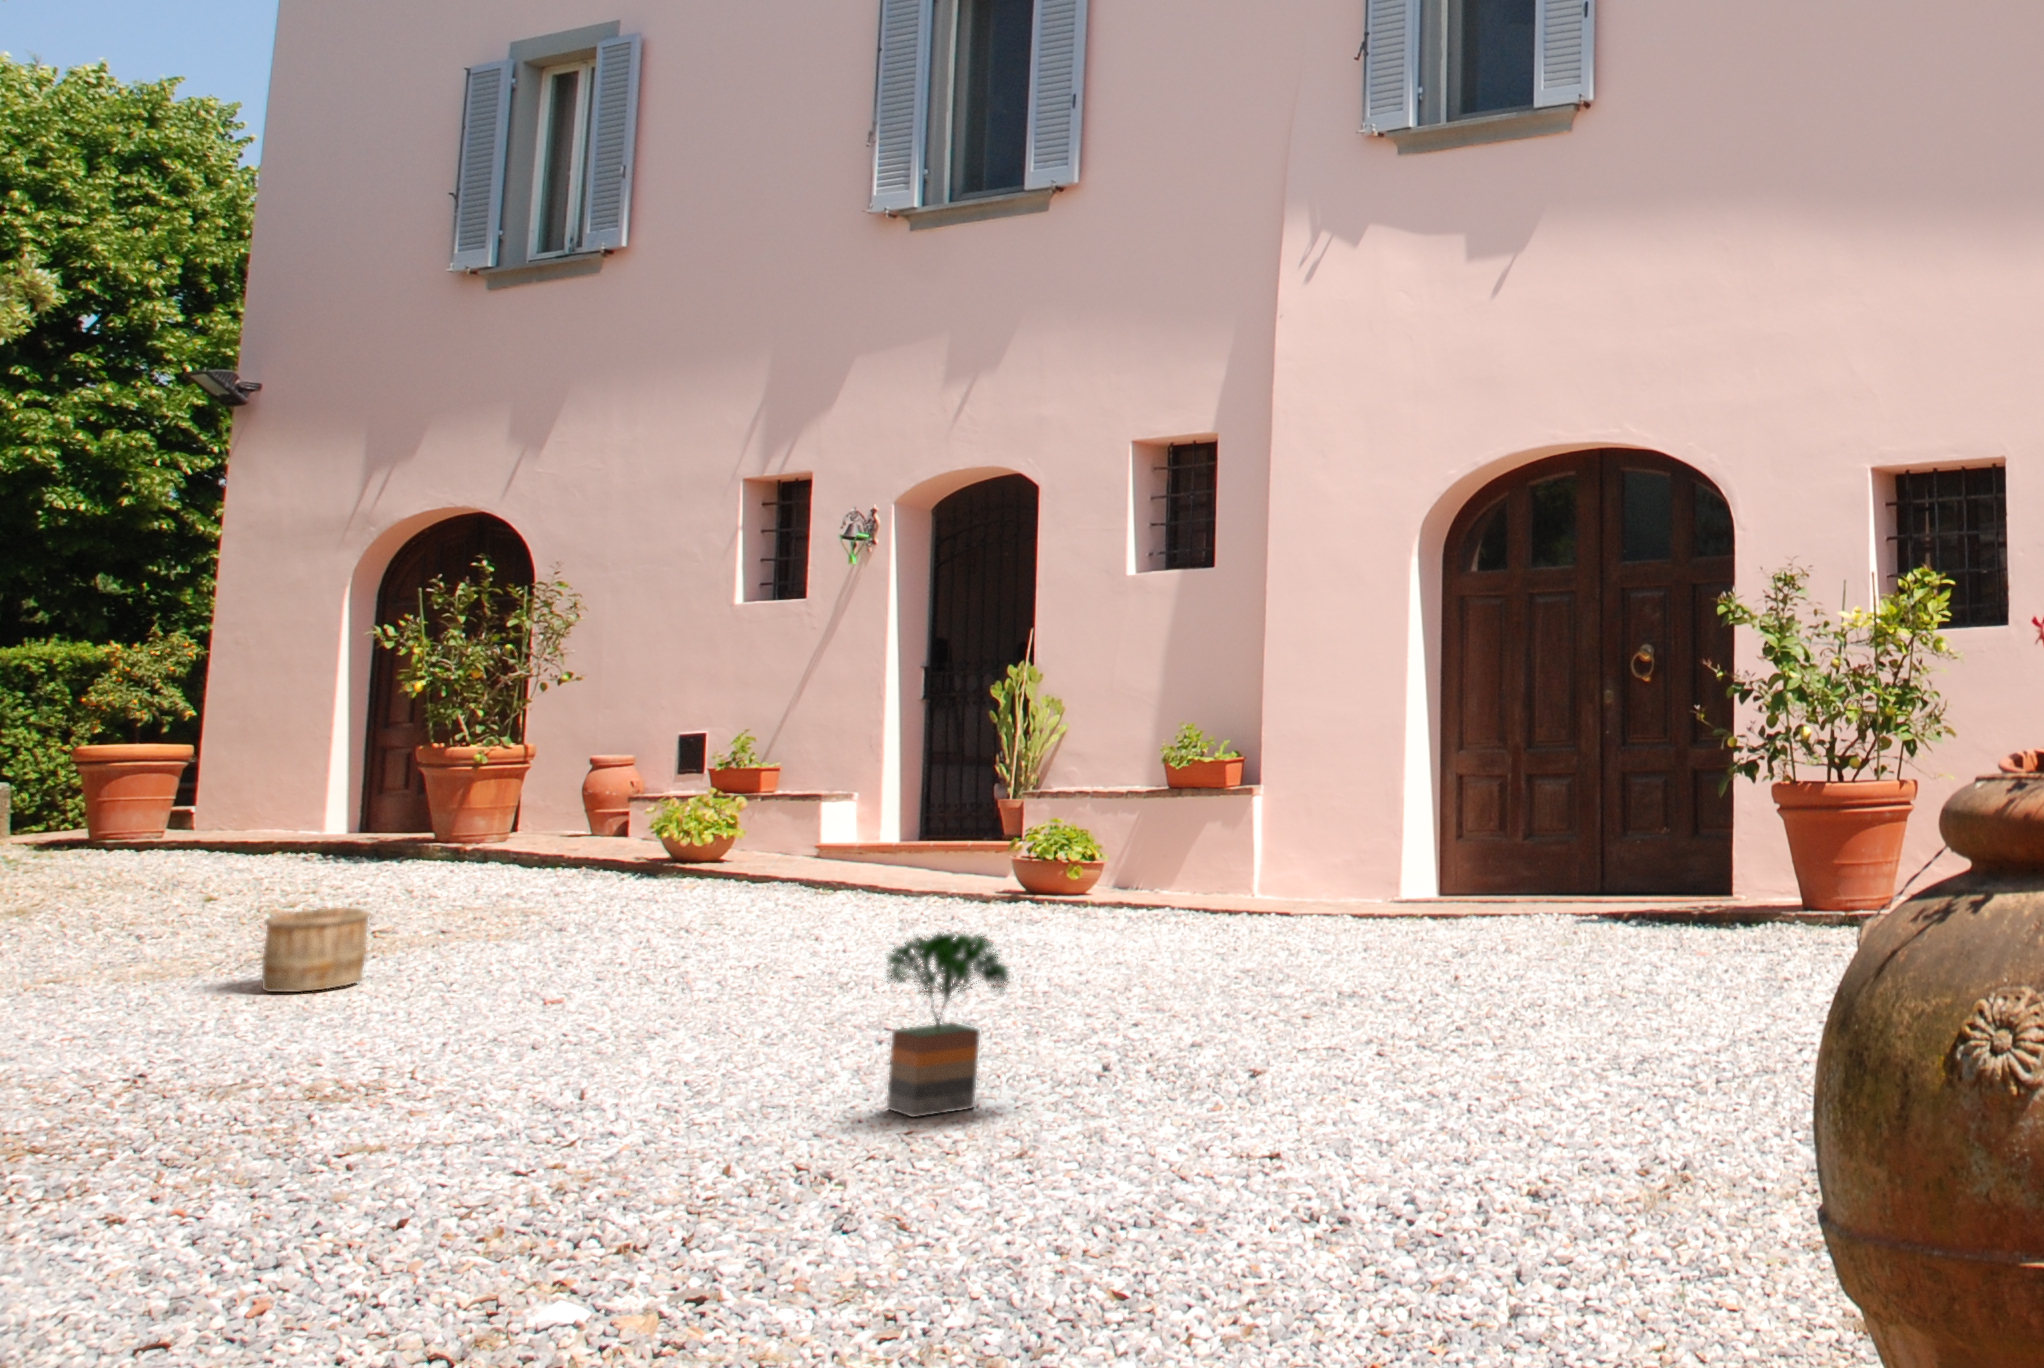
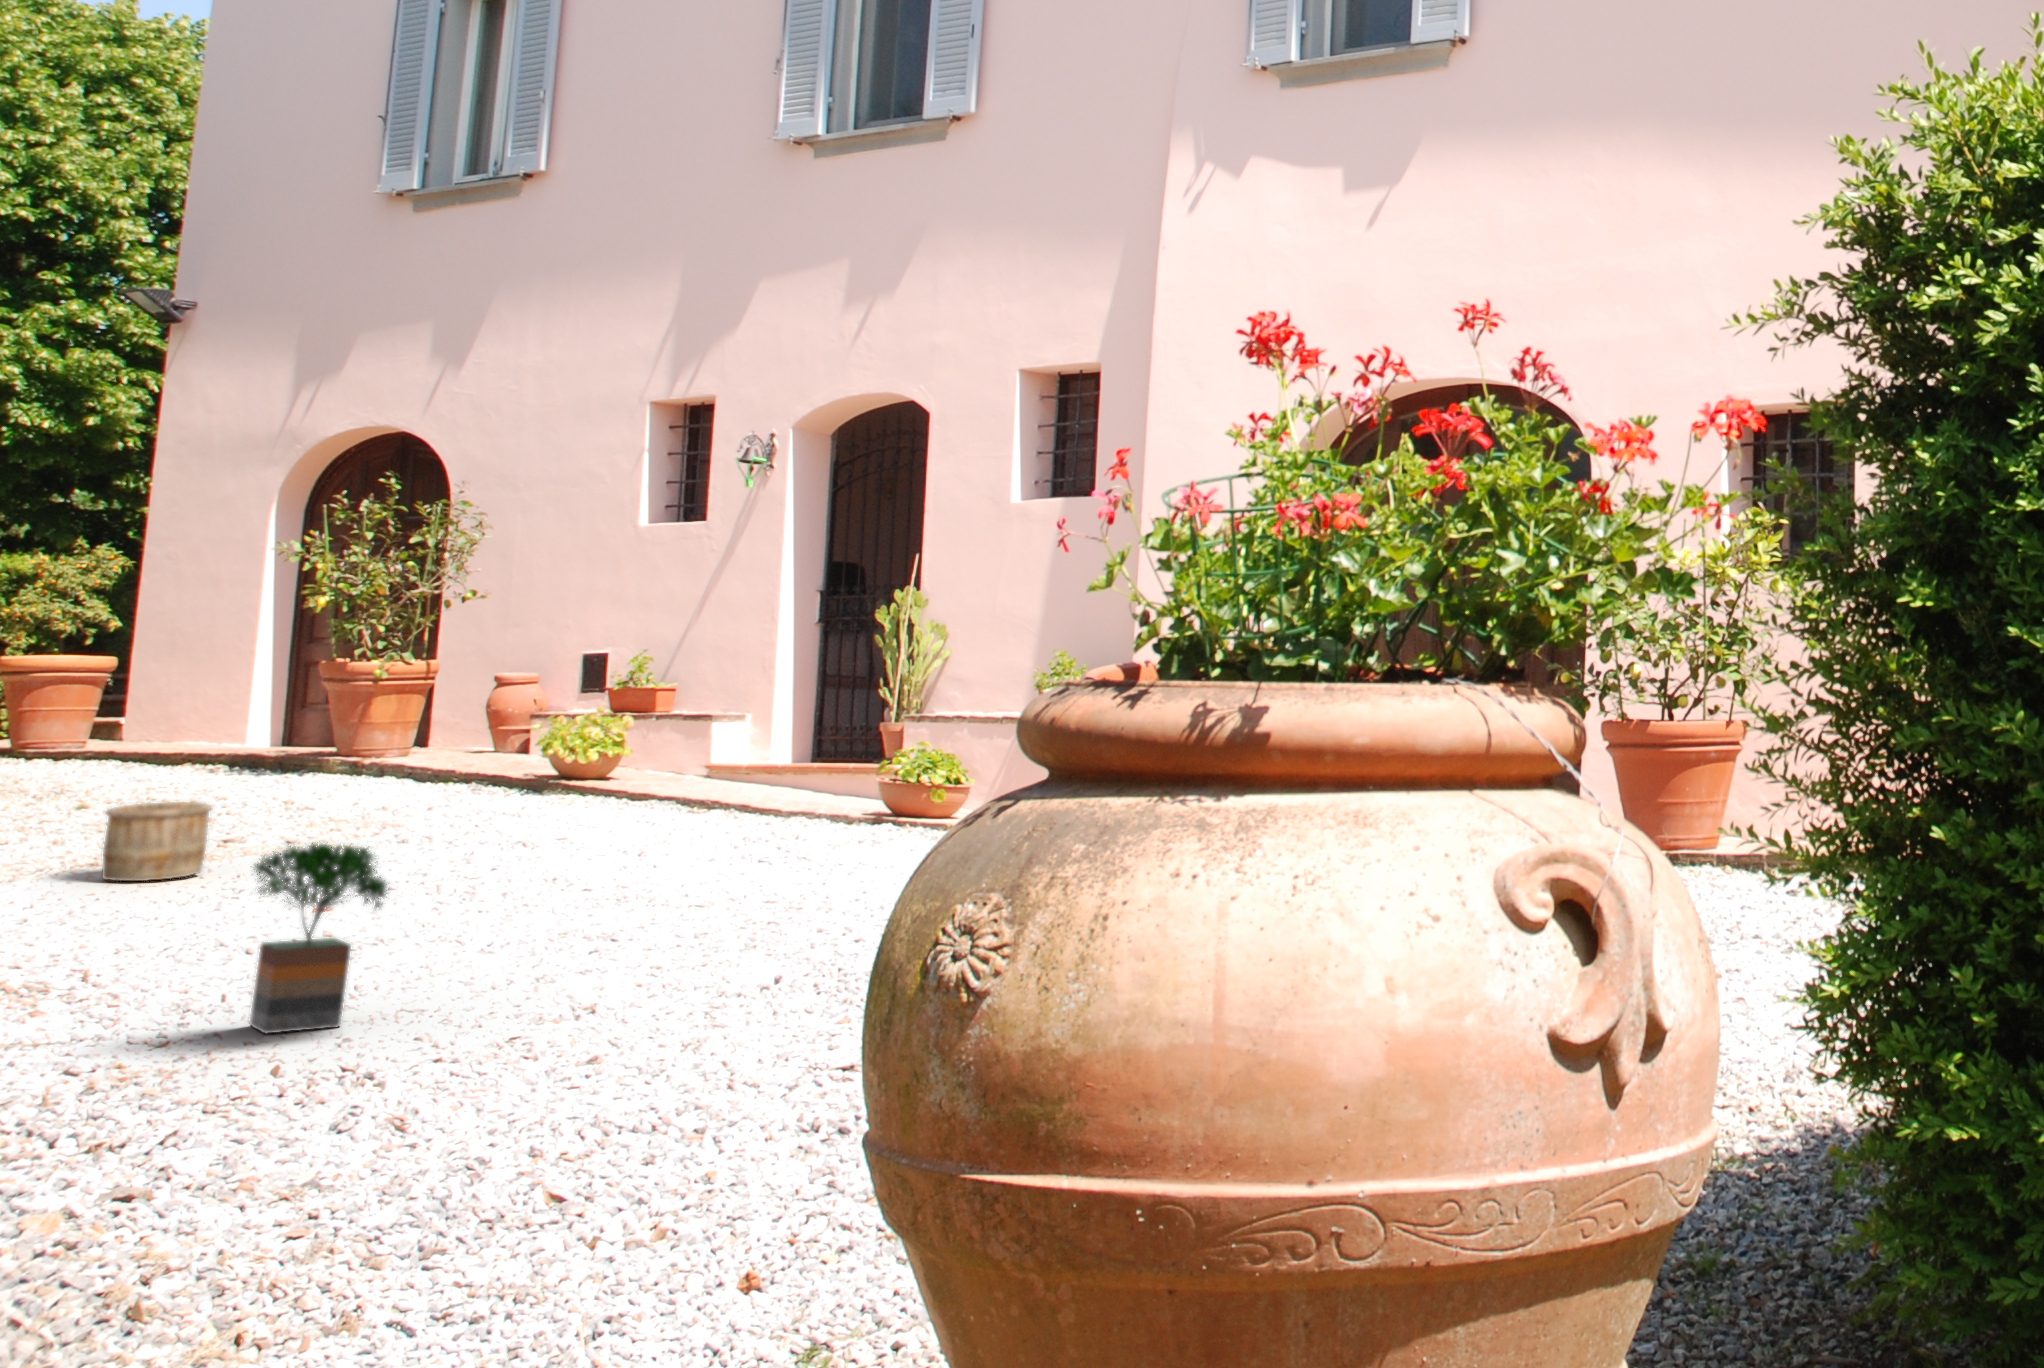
potted tree: present [886,932,1009,1117] -> present [250,843,389,1034]

